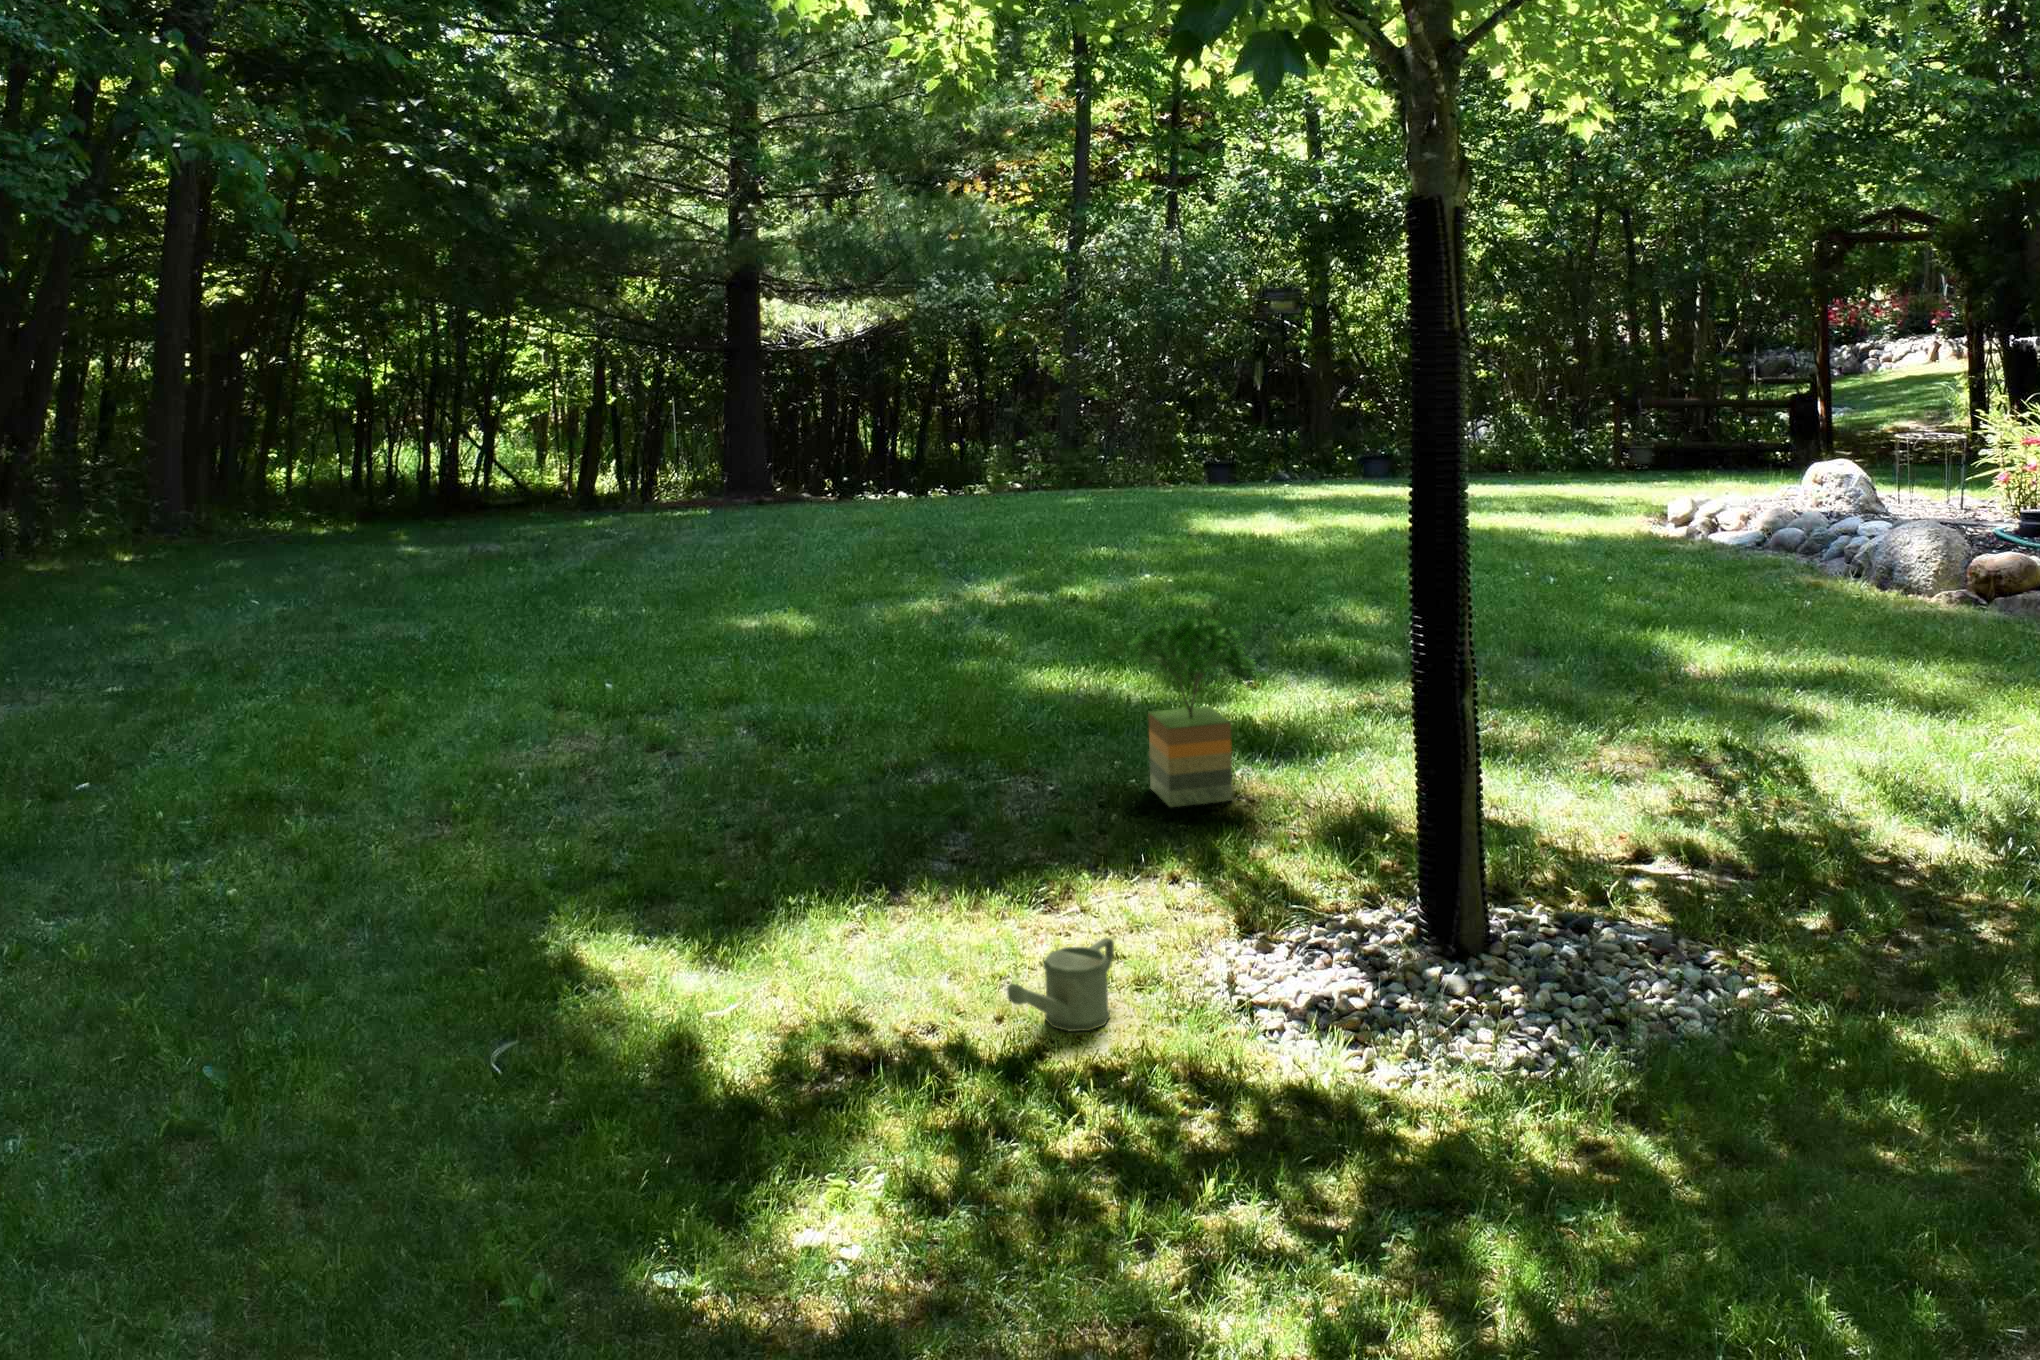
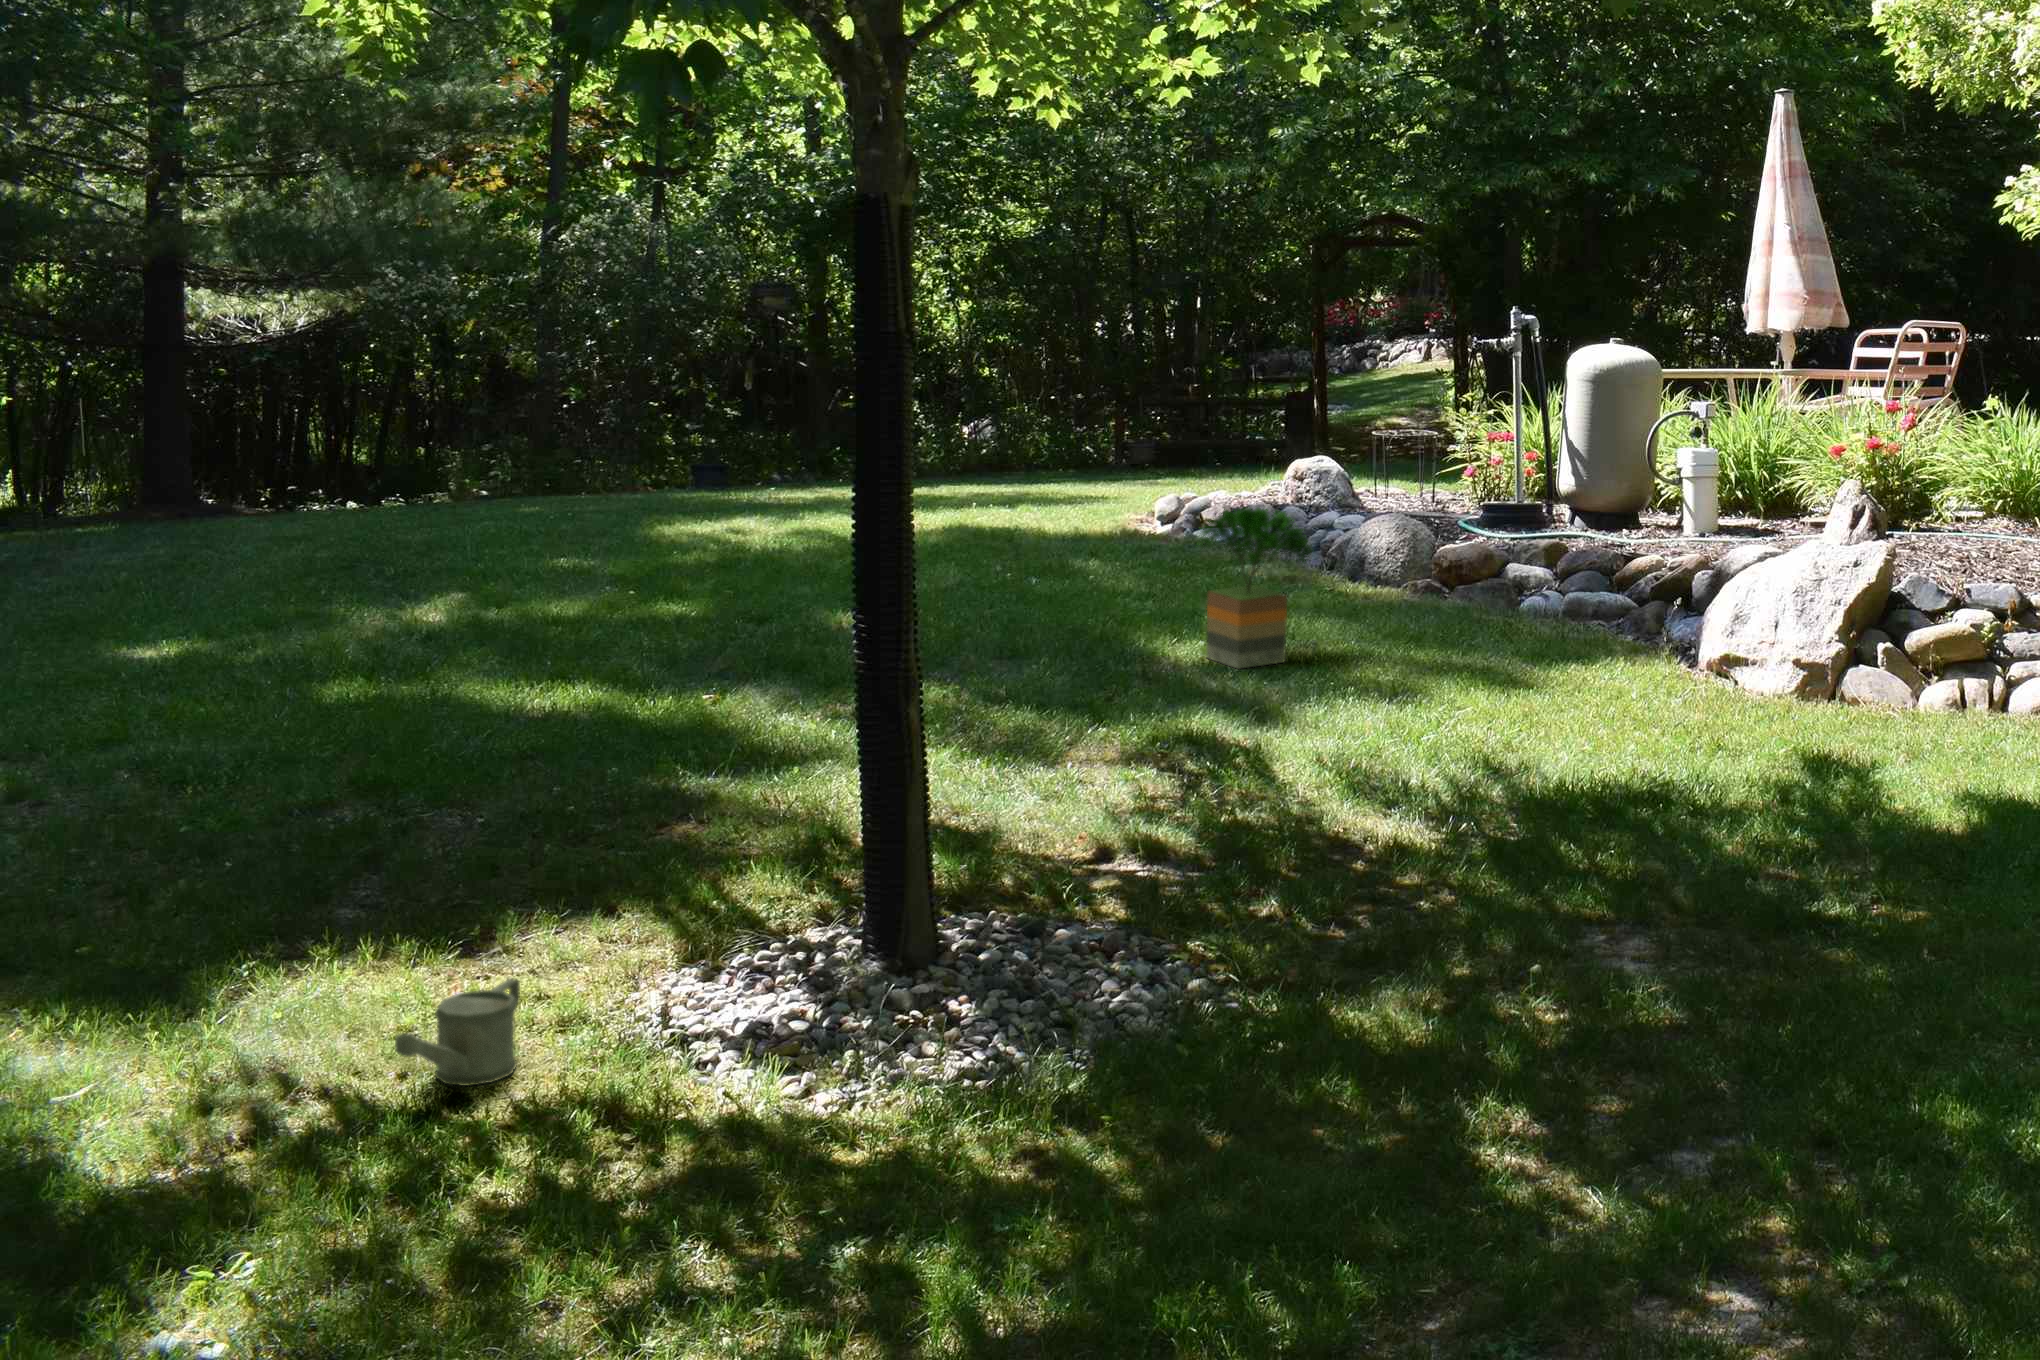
potted tree: present [1132,617,1257,807] -> present [1199,507,1312,669]

